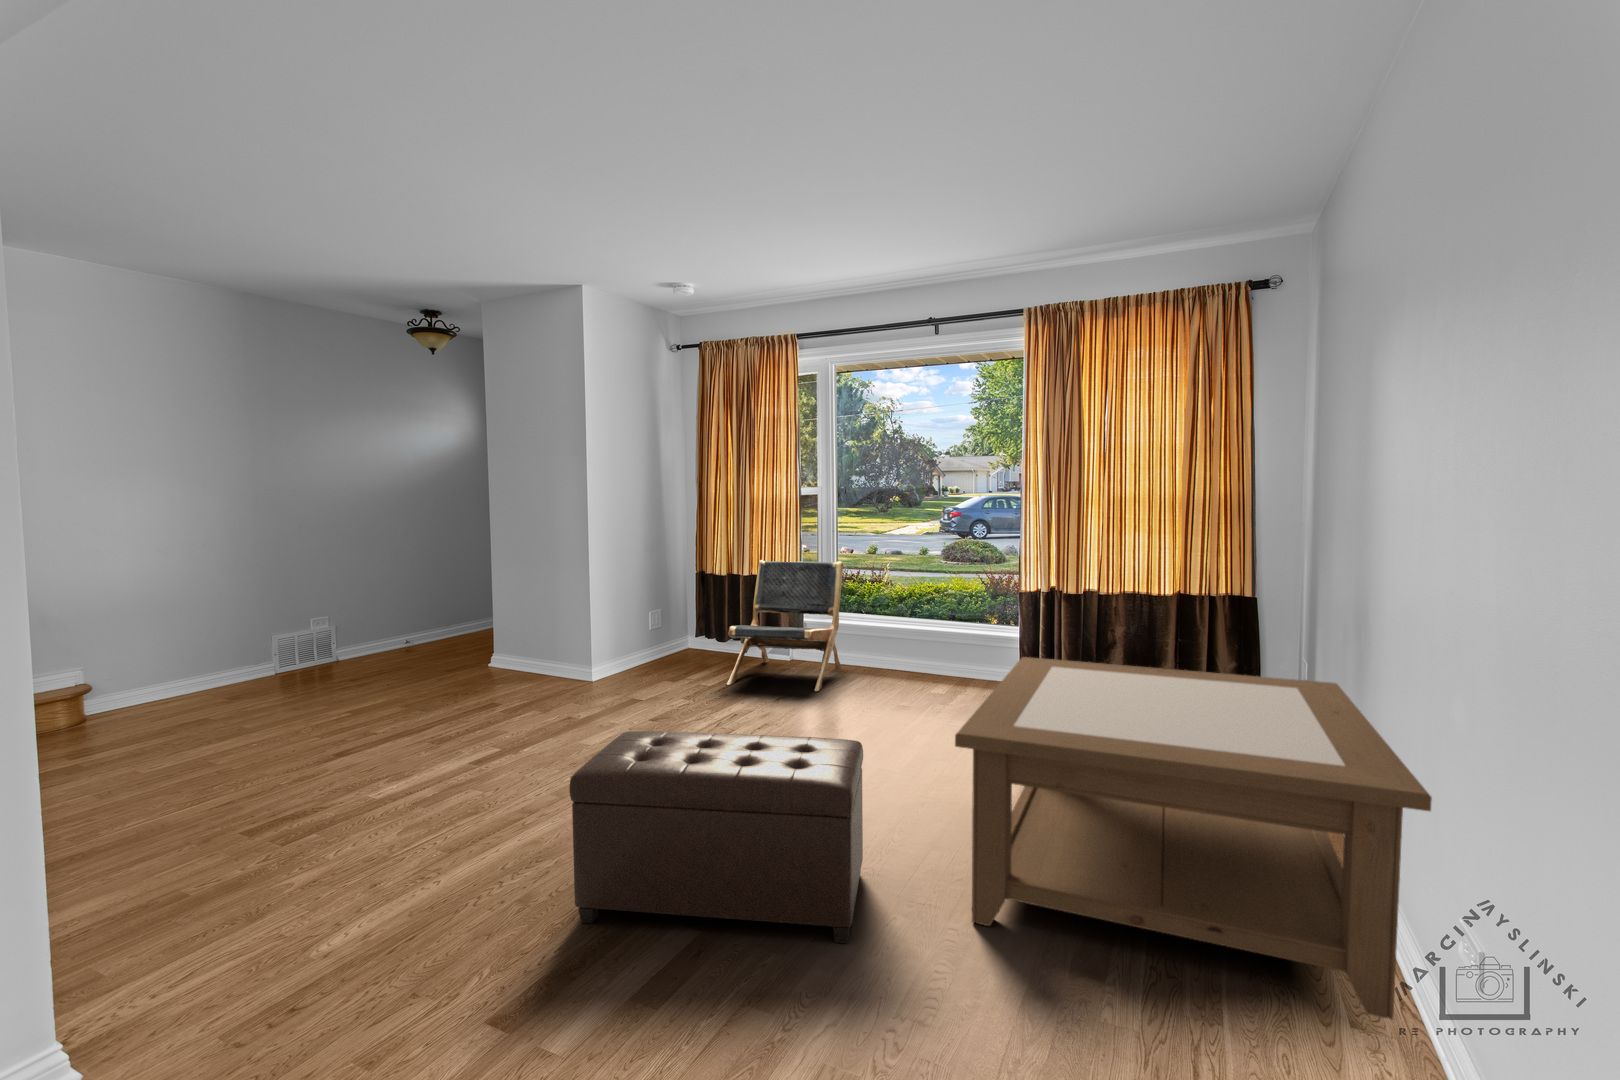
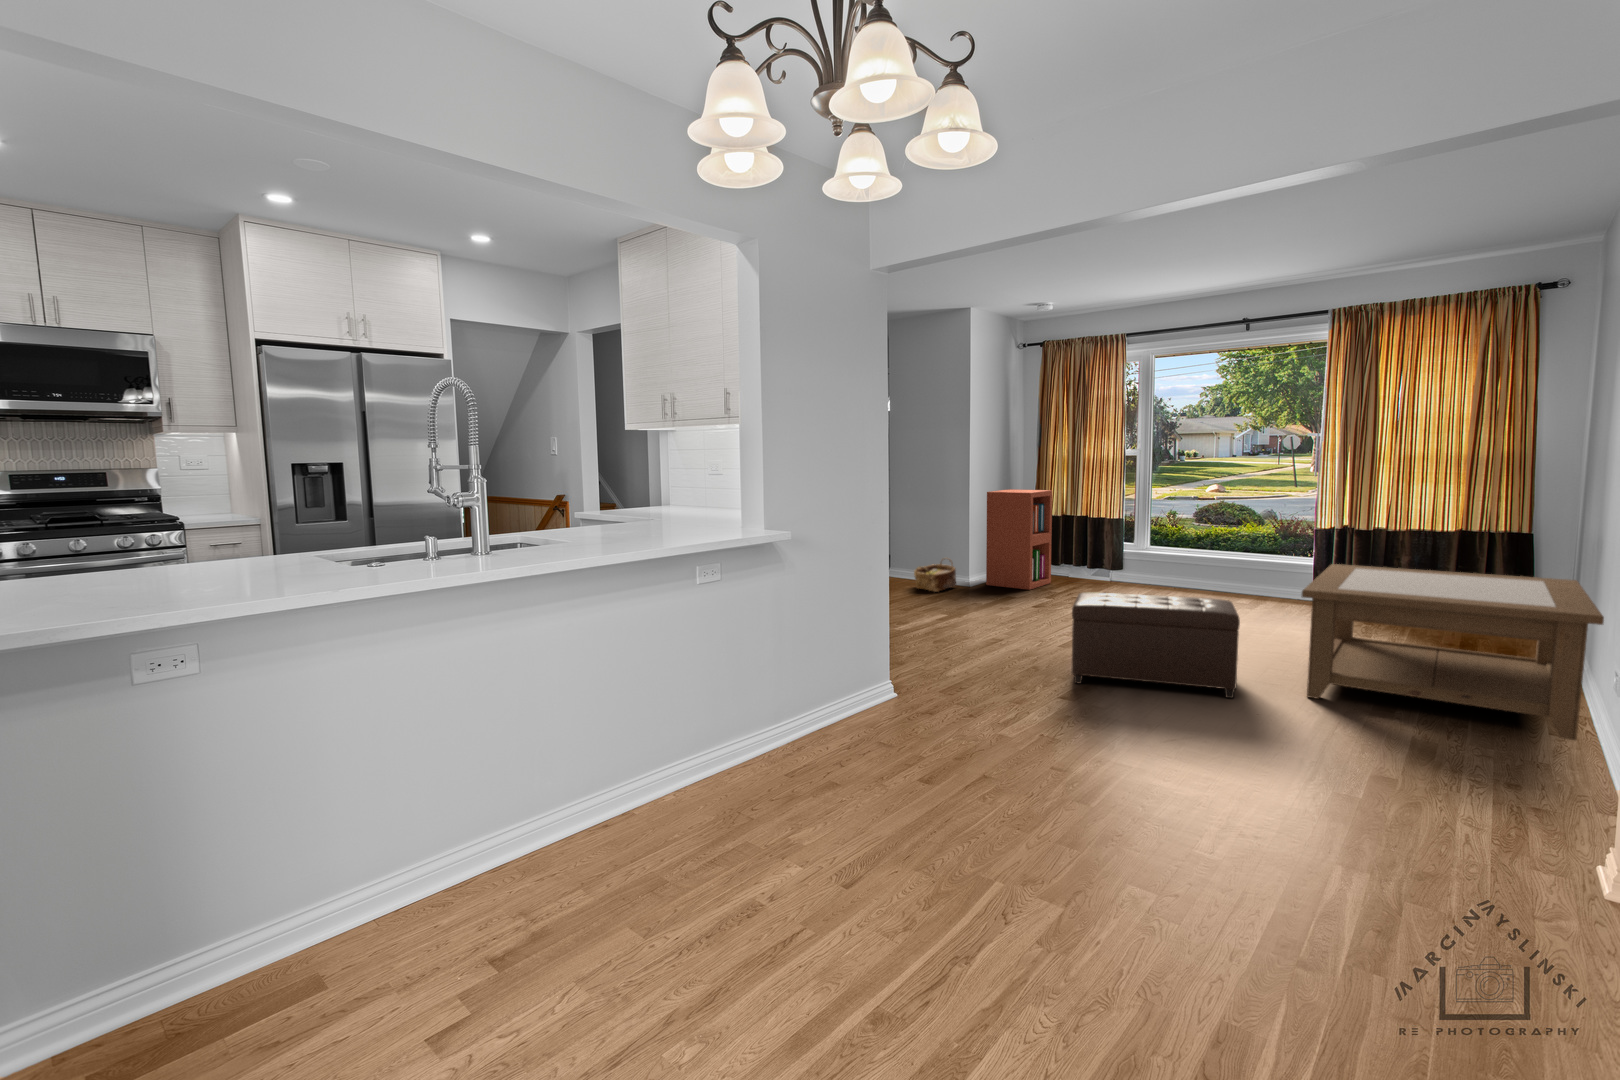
bookshelf: none [617,539,711,680] -> present [986,489,1052,590]
lounge chair: present [727,560,843,691] -> none [1072,505,1160,599]
woven basket: none [505,637,572,690] -> present [914,560,956,592]

